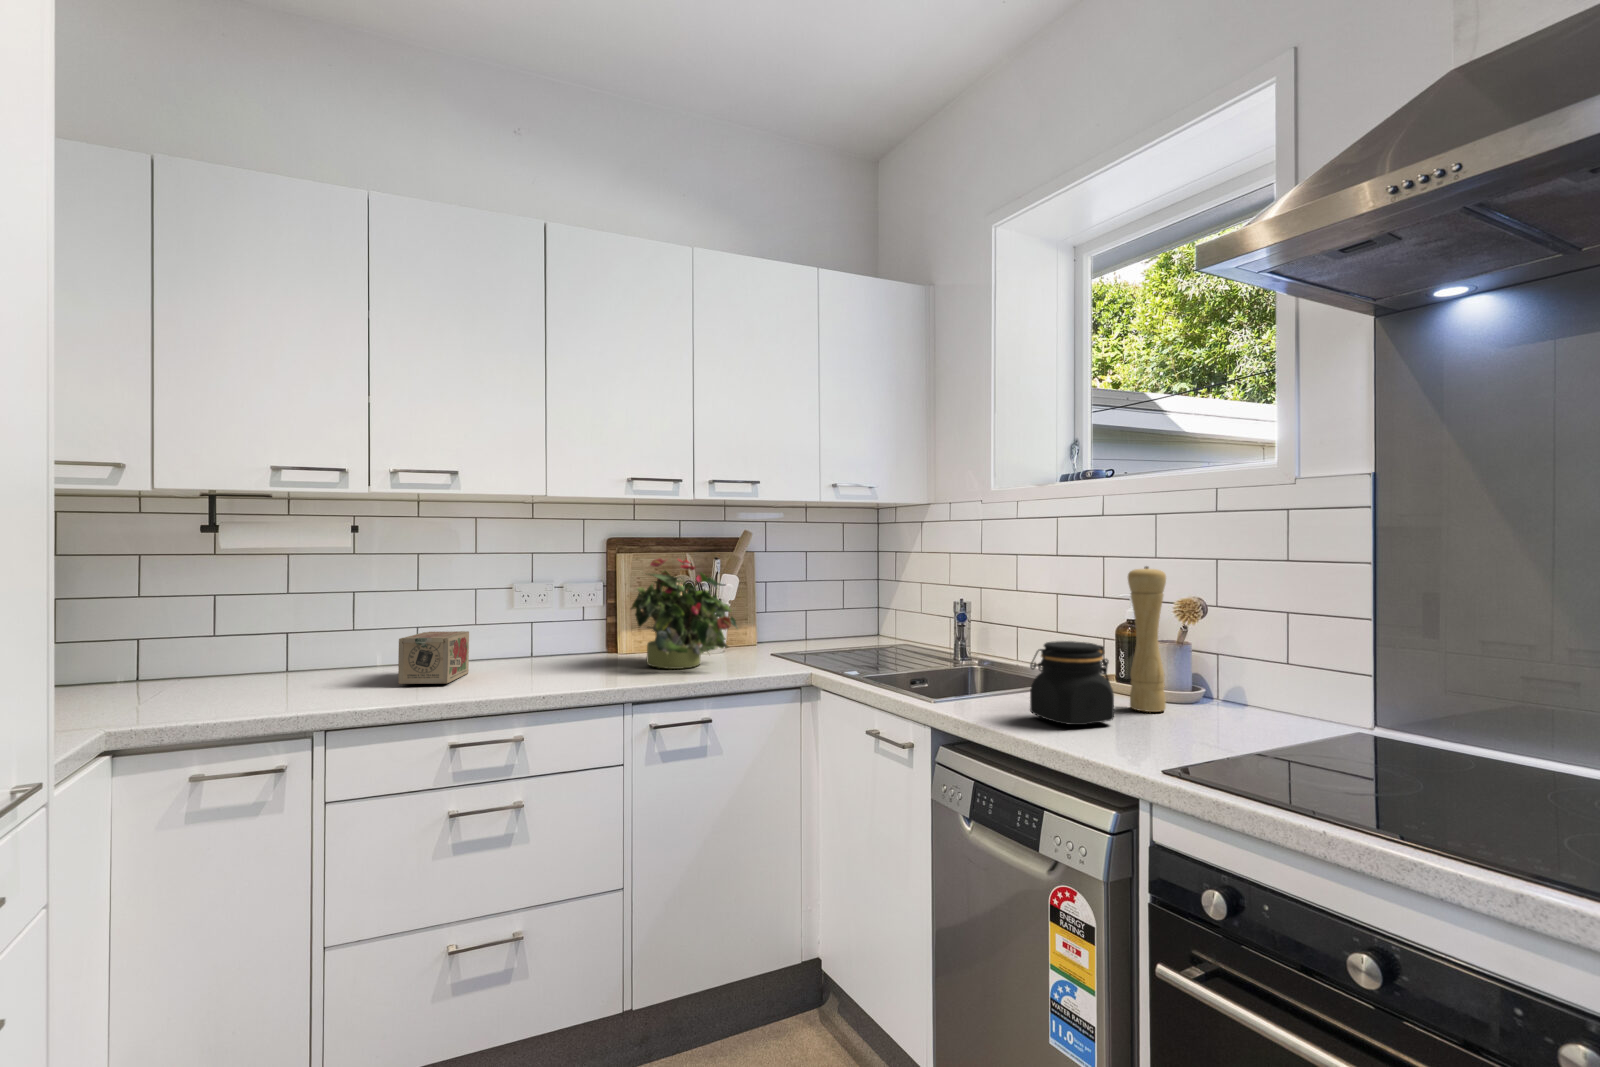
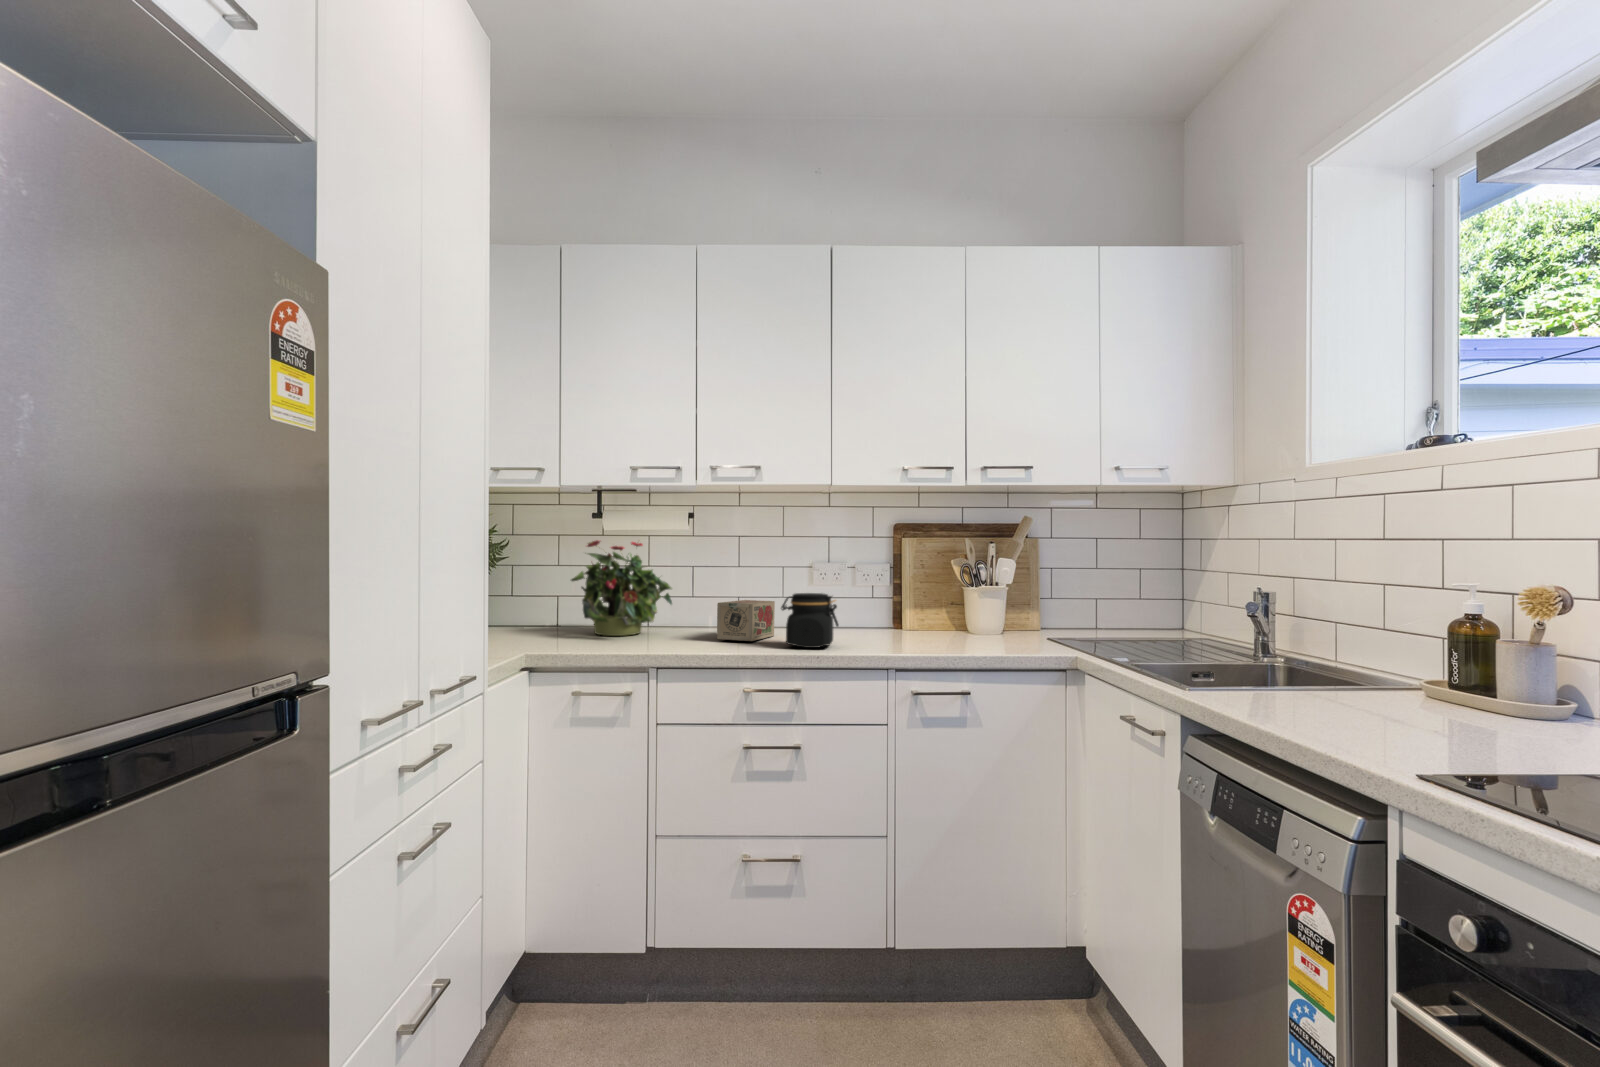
potted plant: present [631,559,737,669] -> present [571,540,672,636]
pepper mill: present [1128,566,1166,712] -> none [1442,545,1500,722]
jar: present [1030,641,1114,725] -> present [781,593,838,648]

